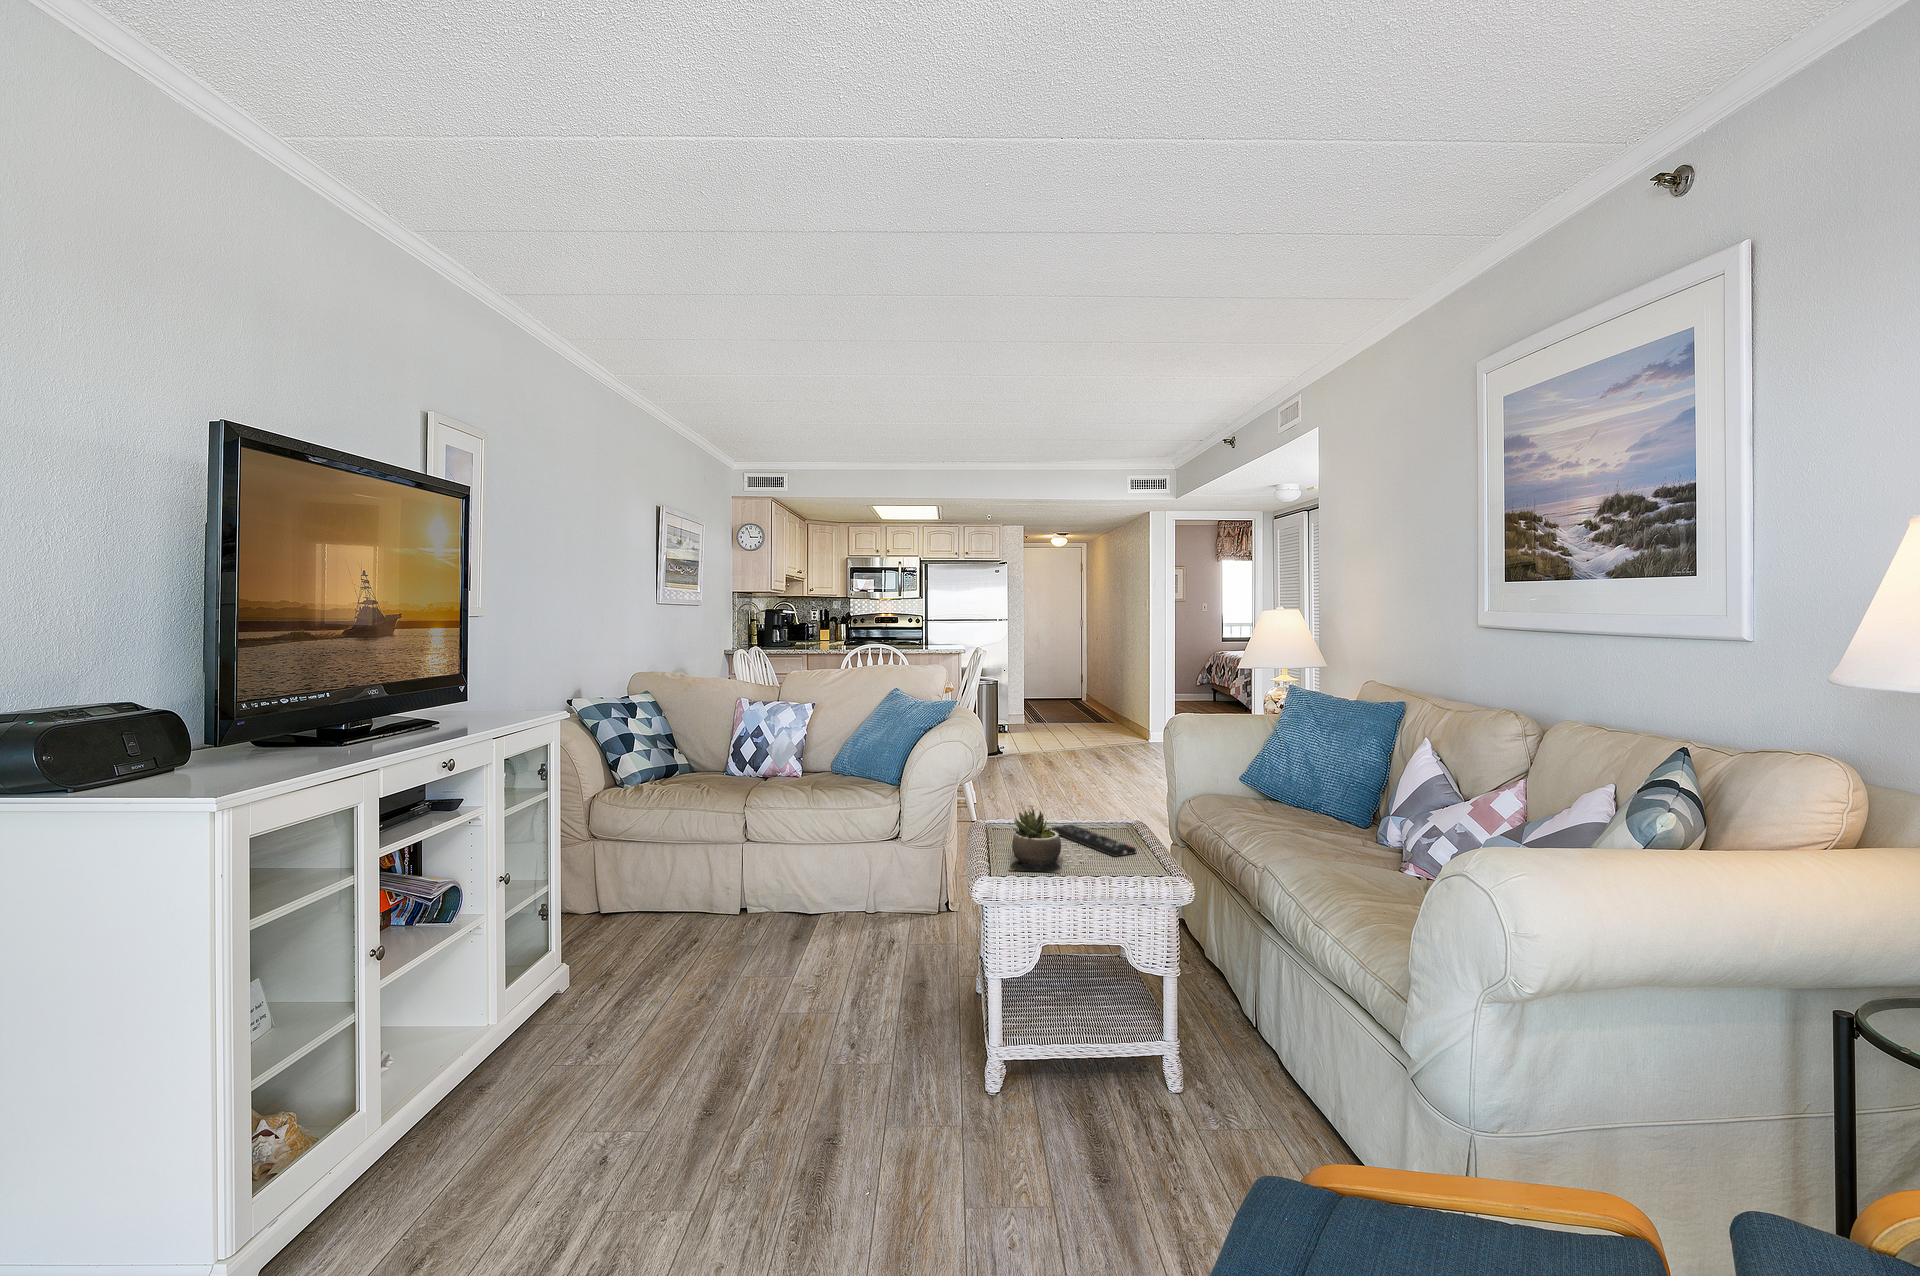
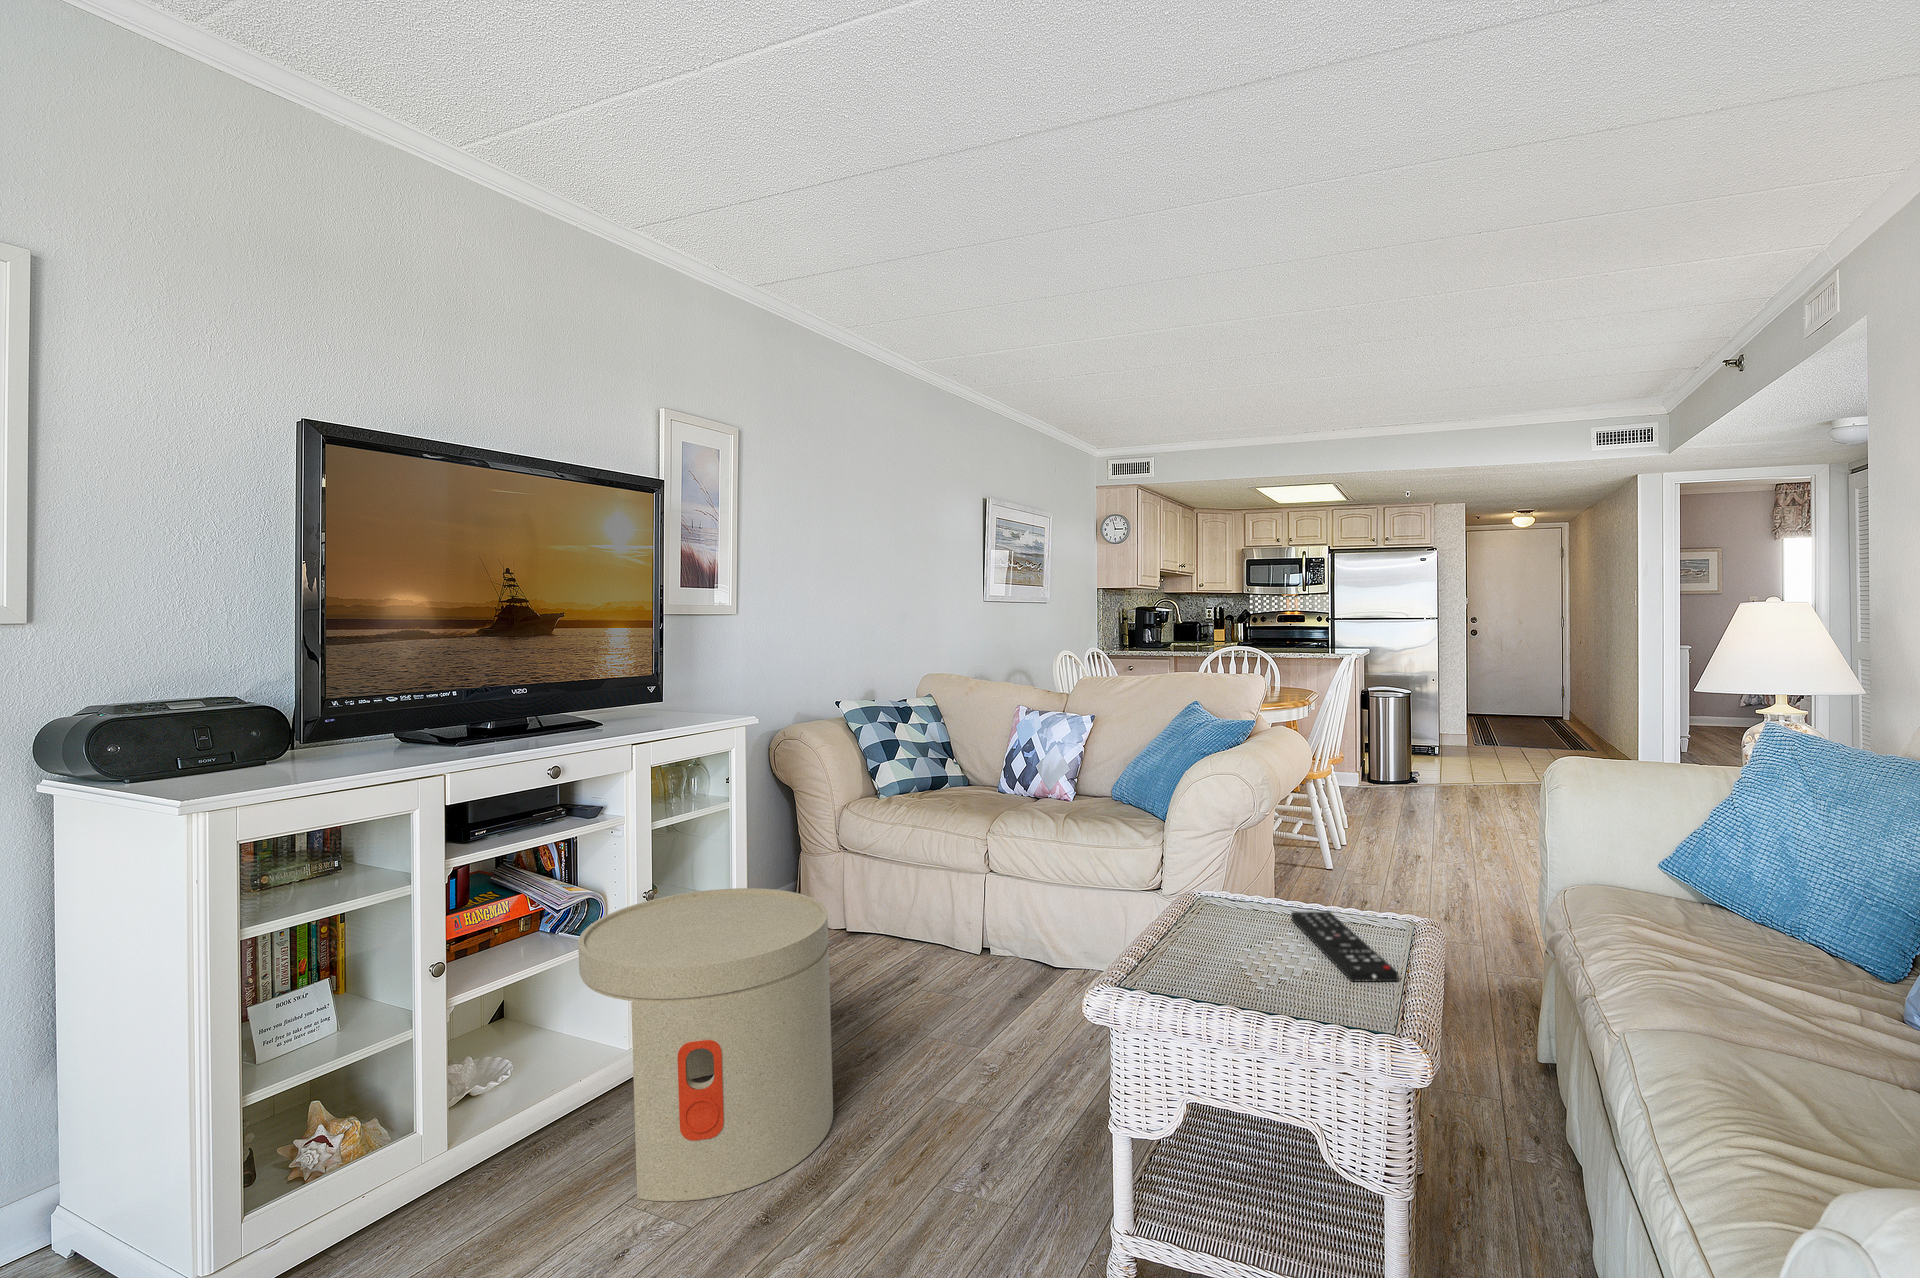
succulent plant: present [1008,809,1062,873] -> none [1151,885,1259,996]
side table: none [484,864,714,1131] -> present [578,888,833,1201]

